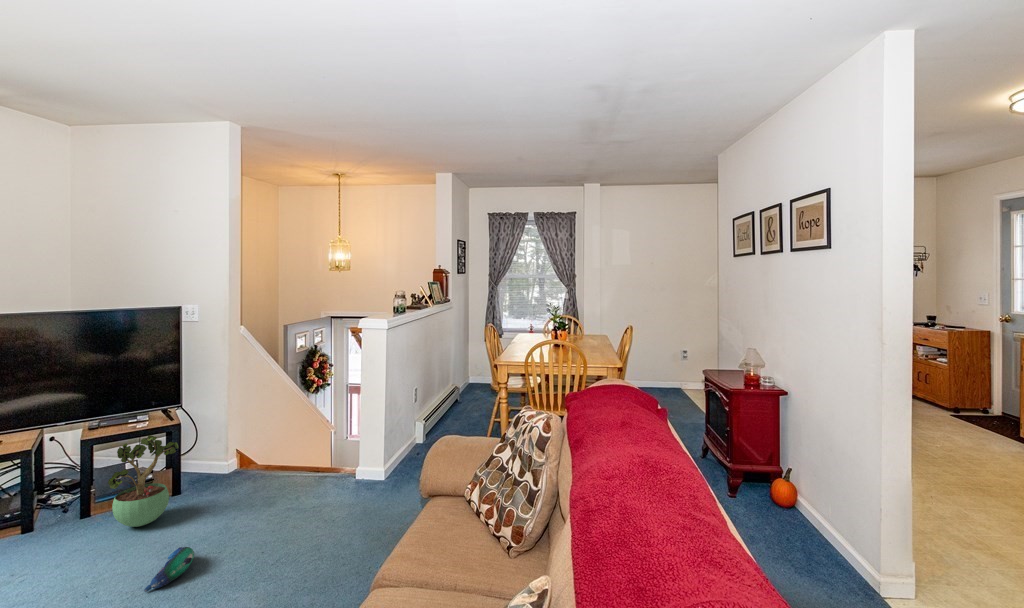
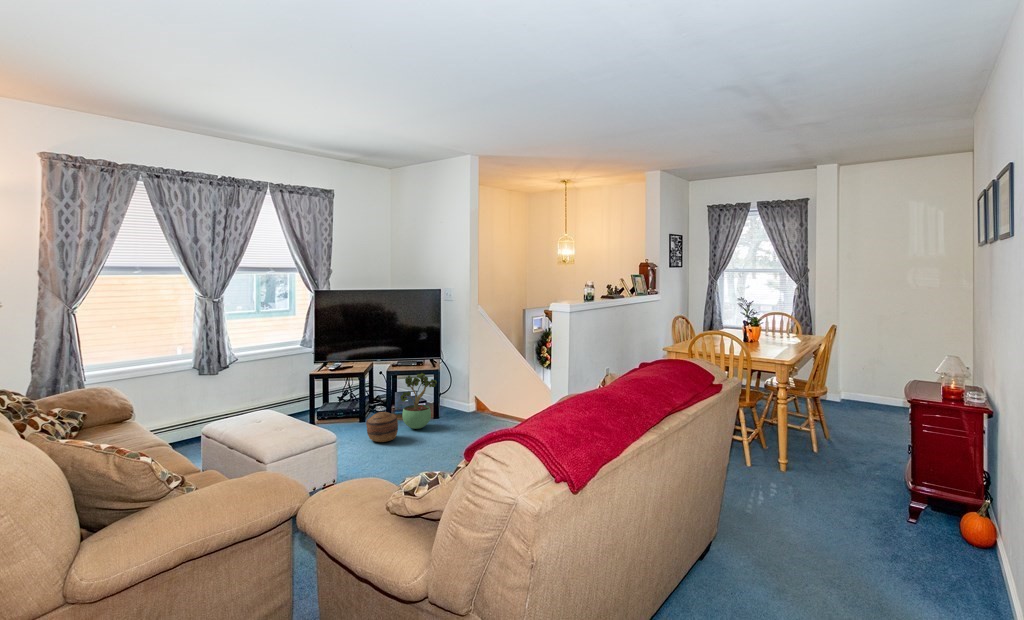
basket: none [32,516,106,577] -> present [366,412,398,442]
plush toy: present [144,547,194,592] -> none [413,440,439,457]

